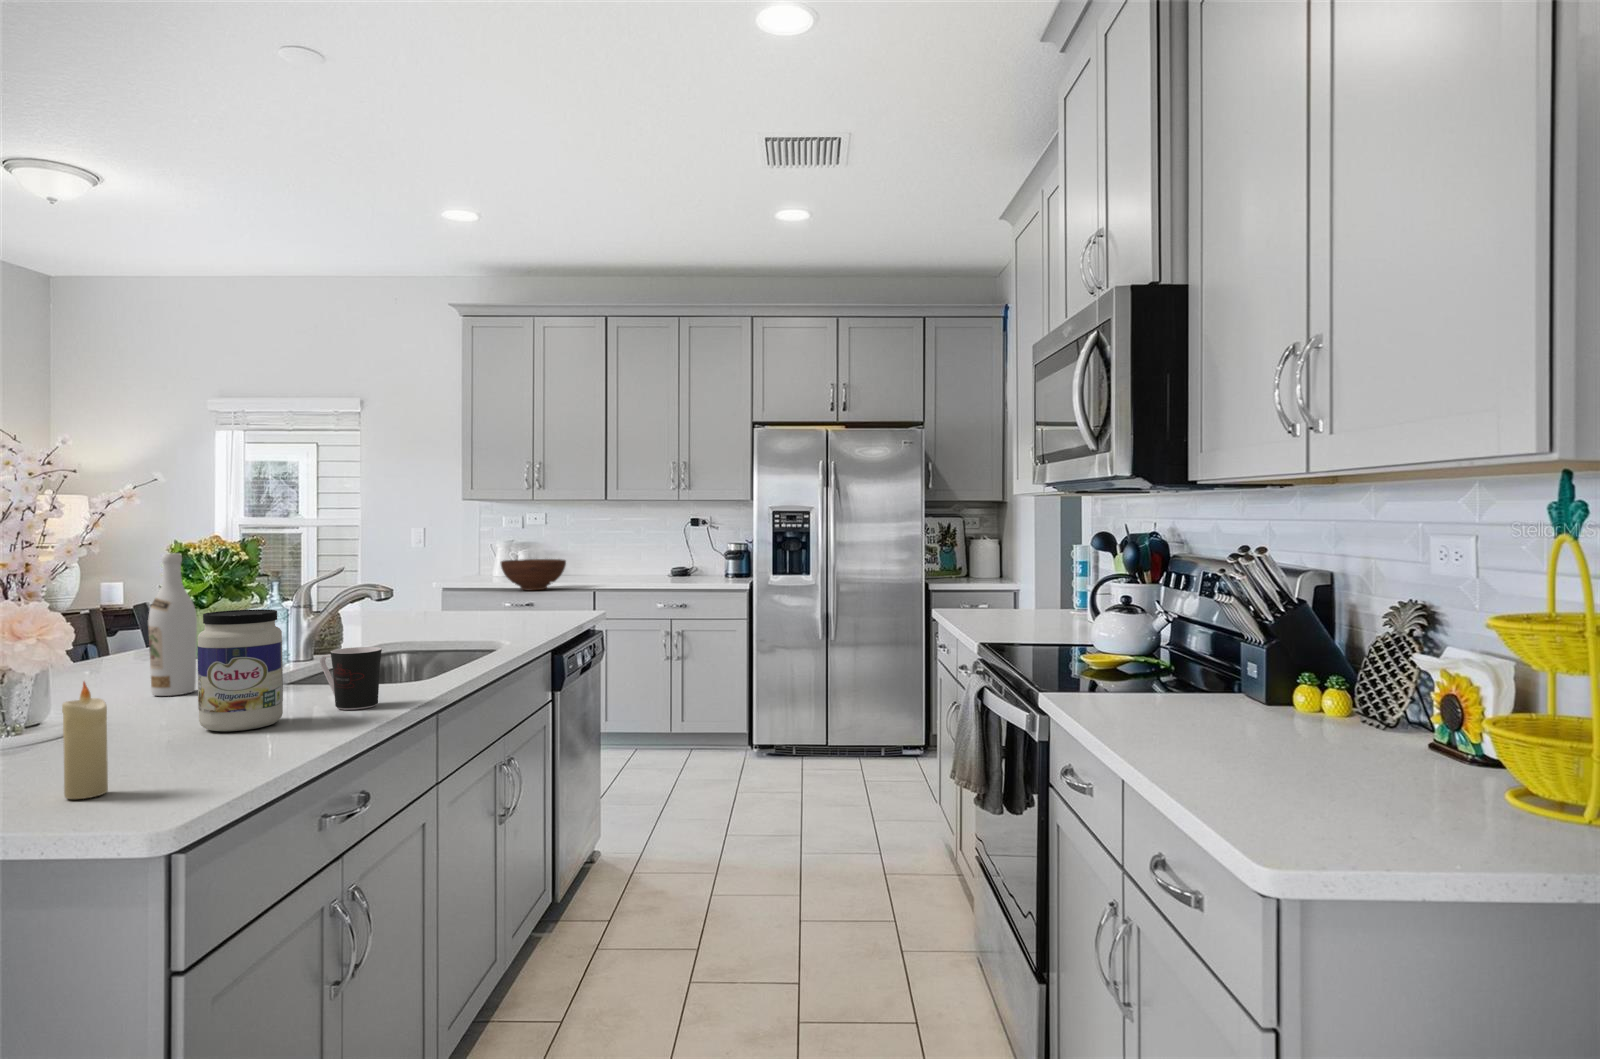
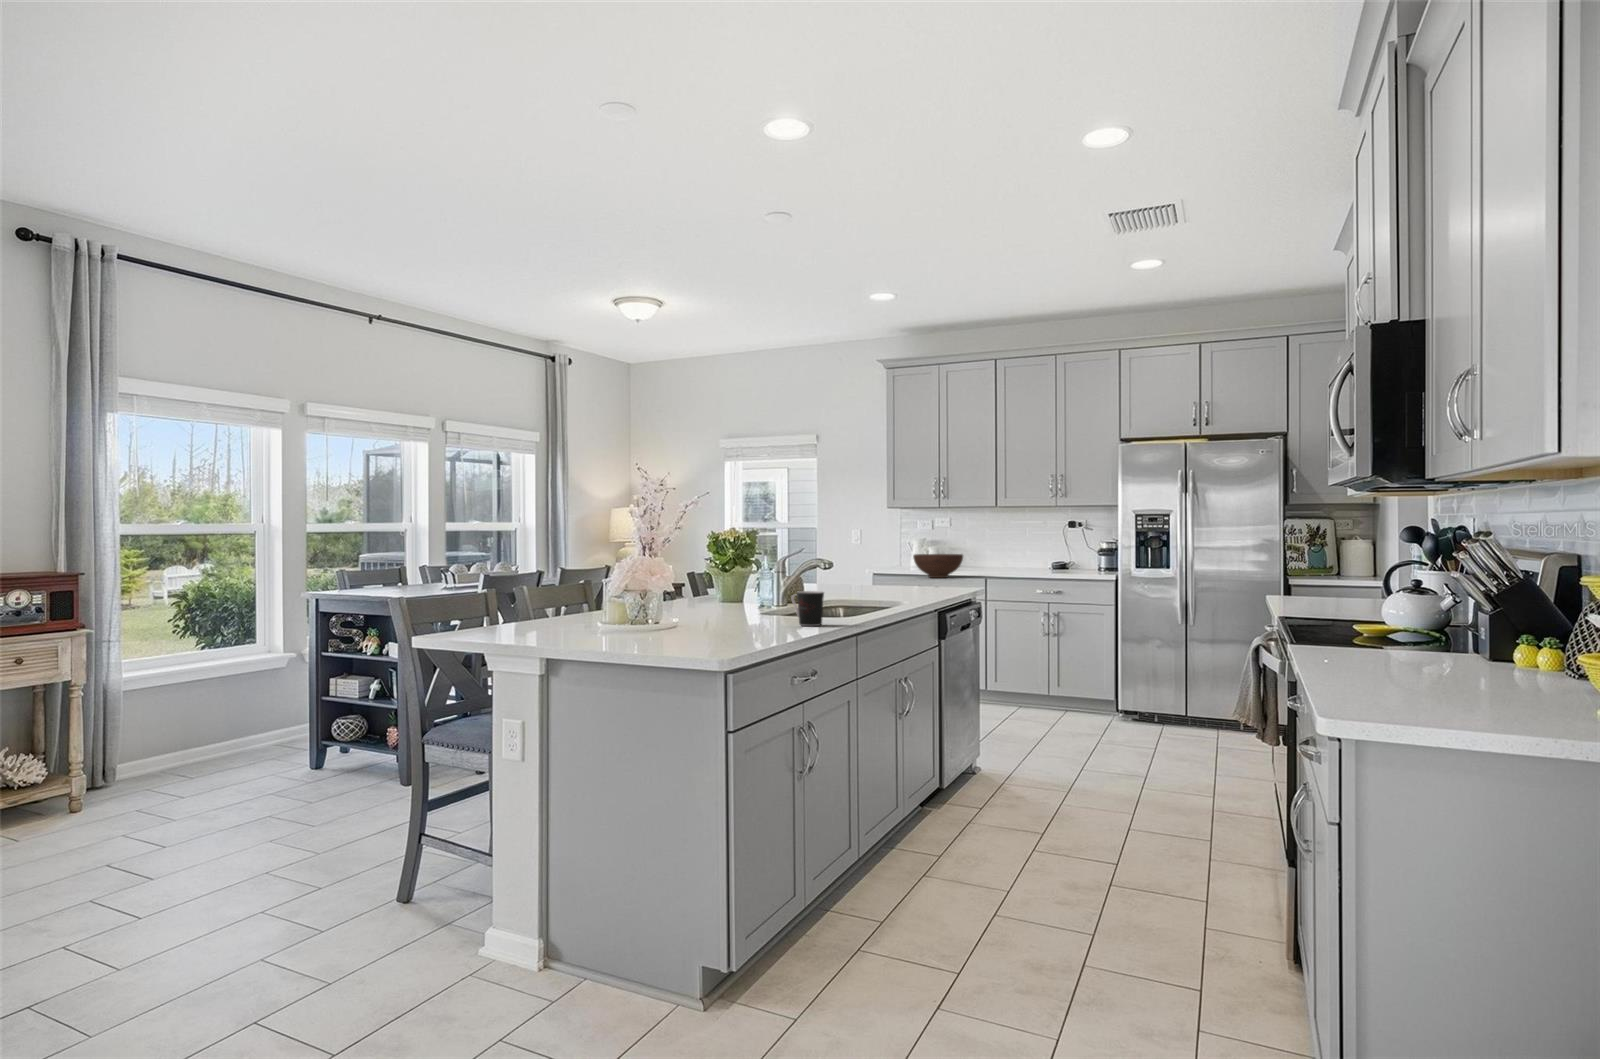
wine bottle: present [148,553,197,696] -> none [703,536,726,618]
jar: present [197,609,283,731] -> none [732,565,772,630]
candle: present [62,682,108,799] -> none [682,590,700,646]

